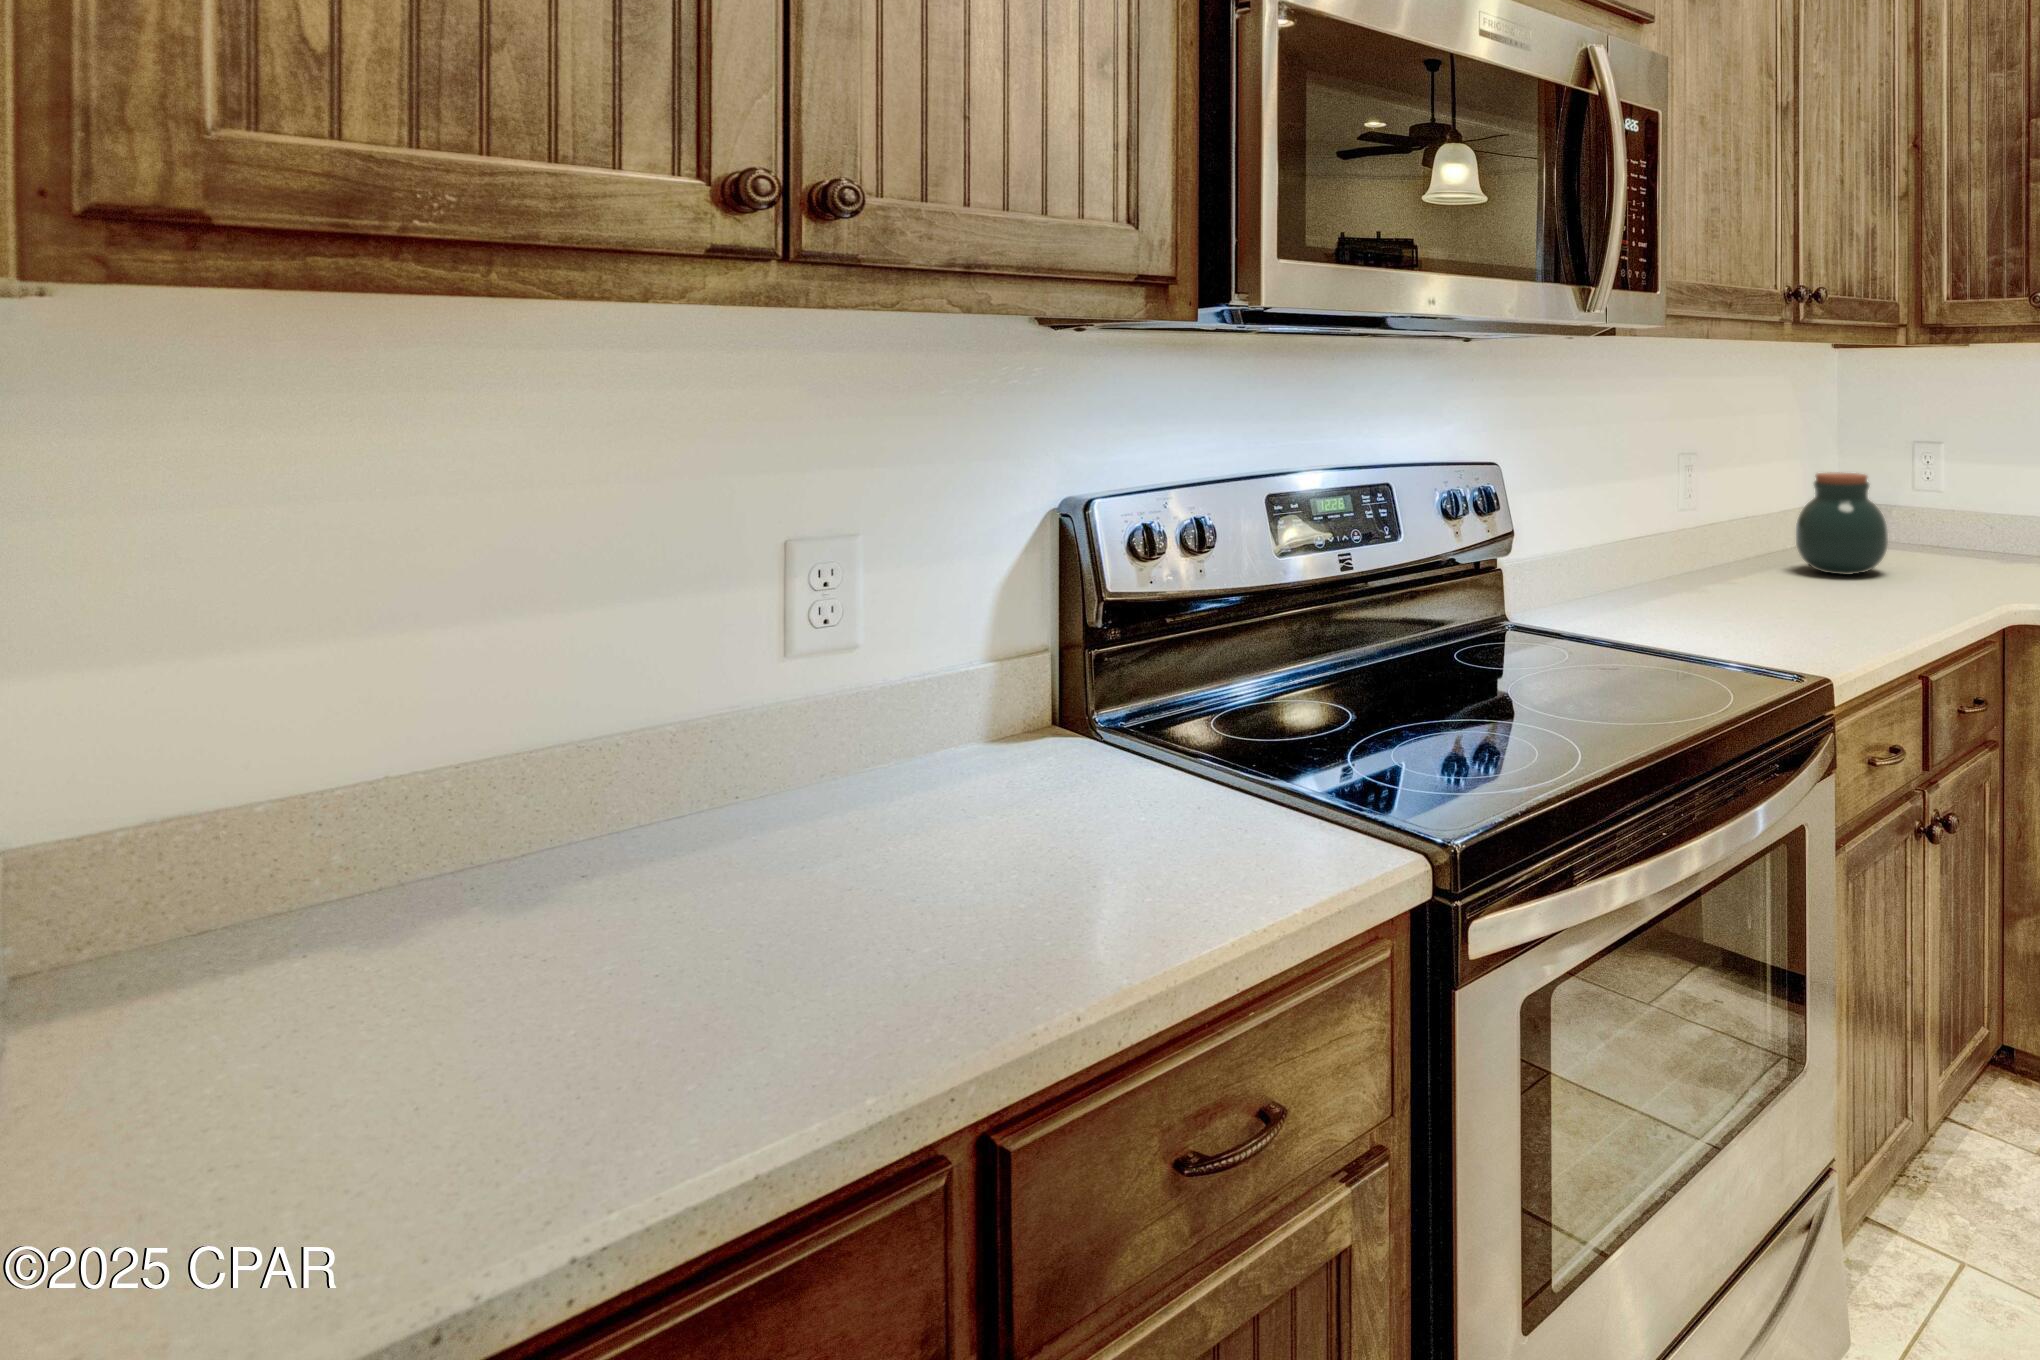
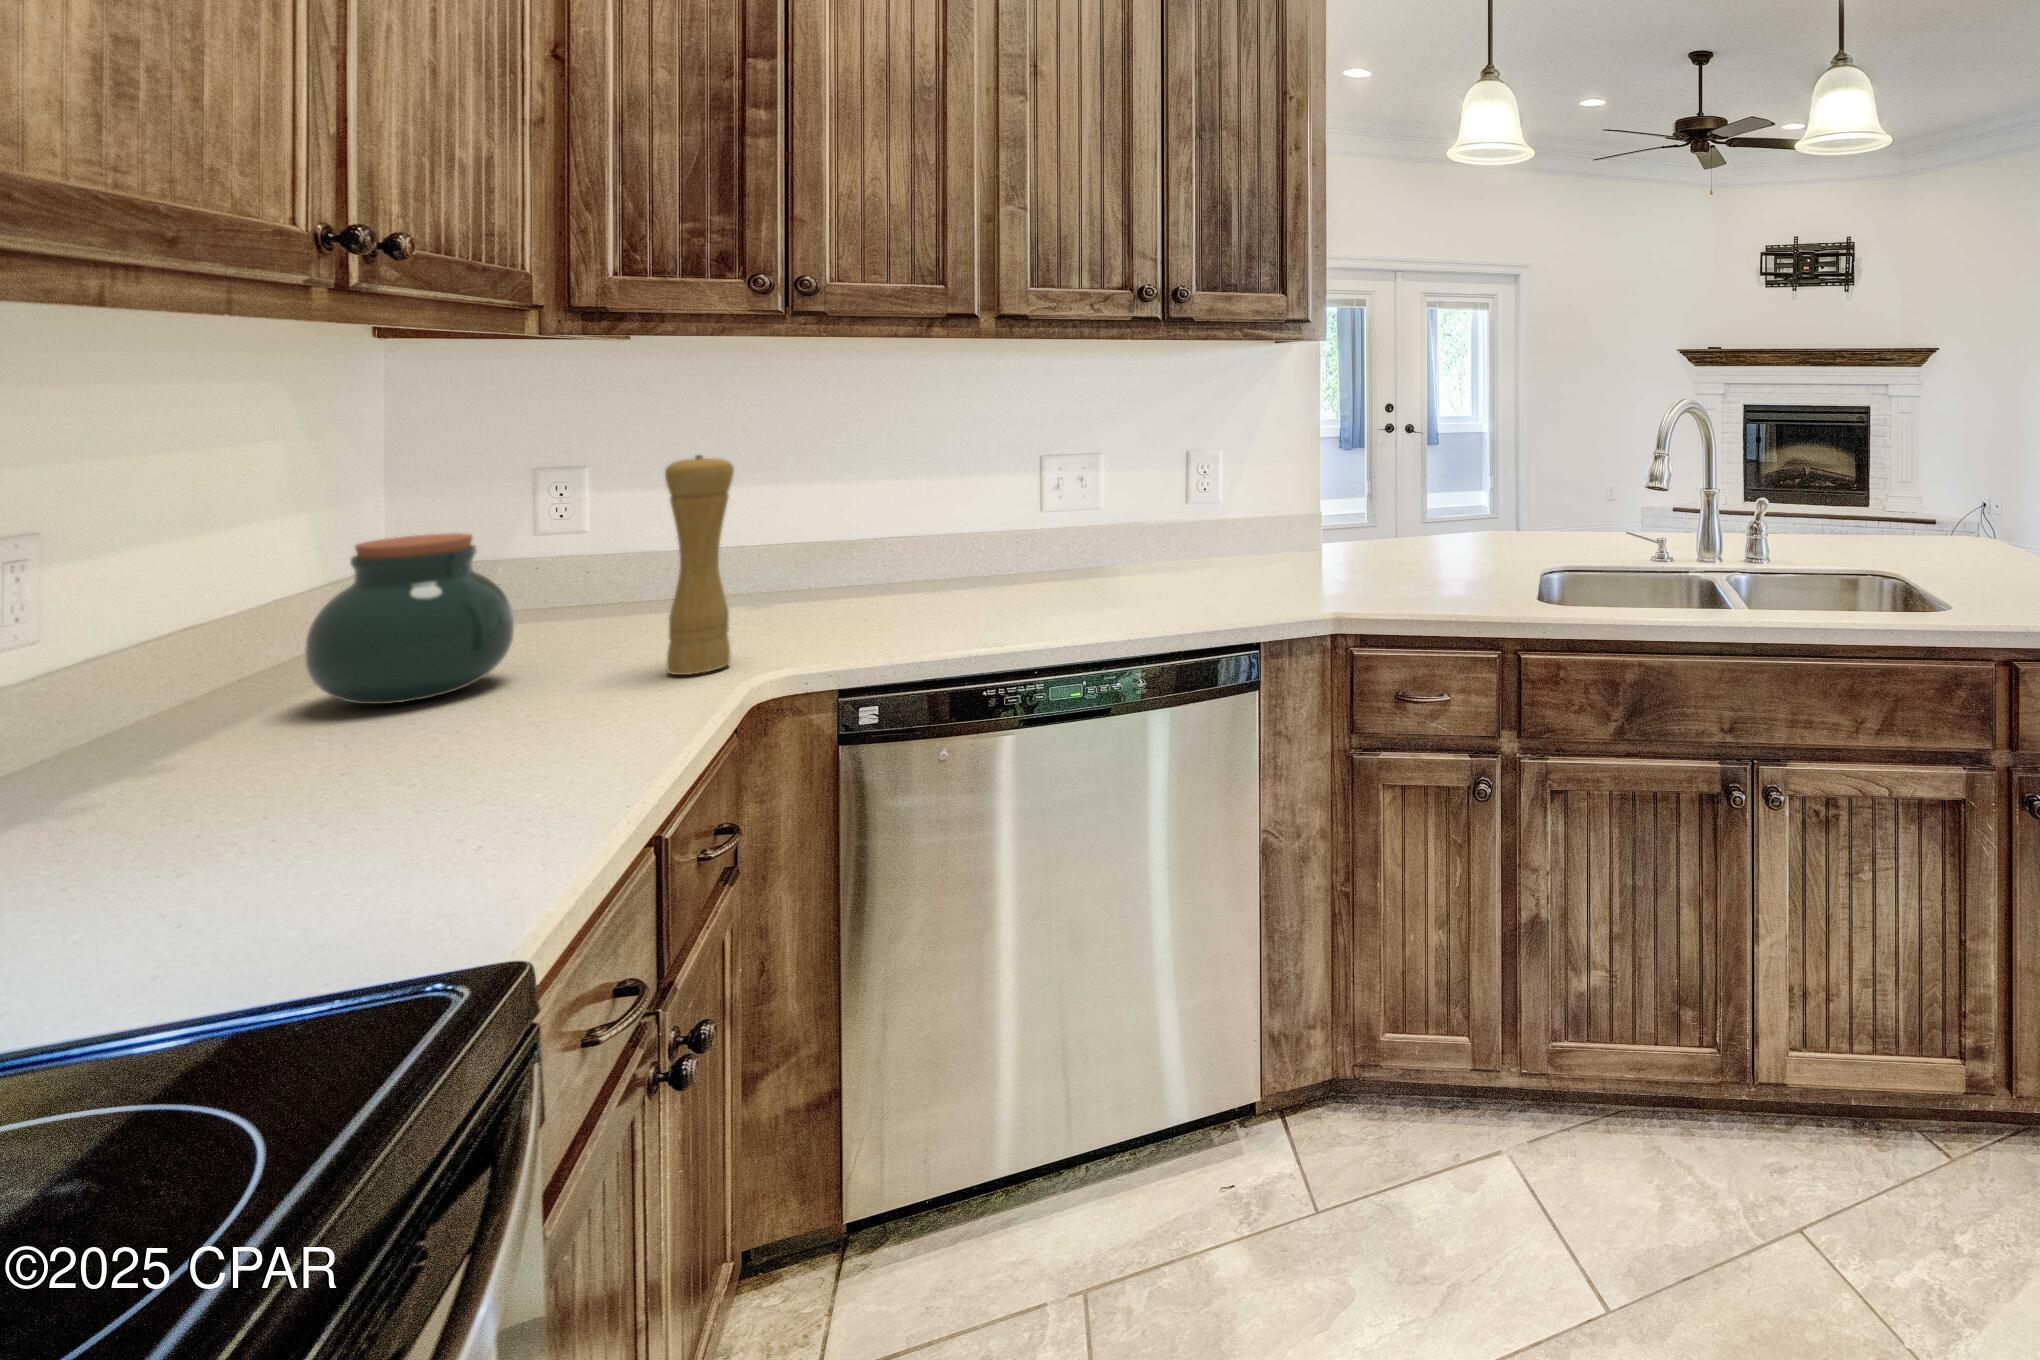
pepper mill: none [1964,432,2006,593] -> present [665,455,734,675]

